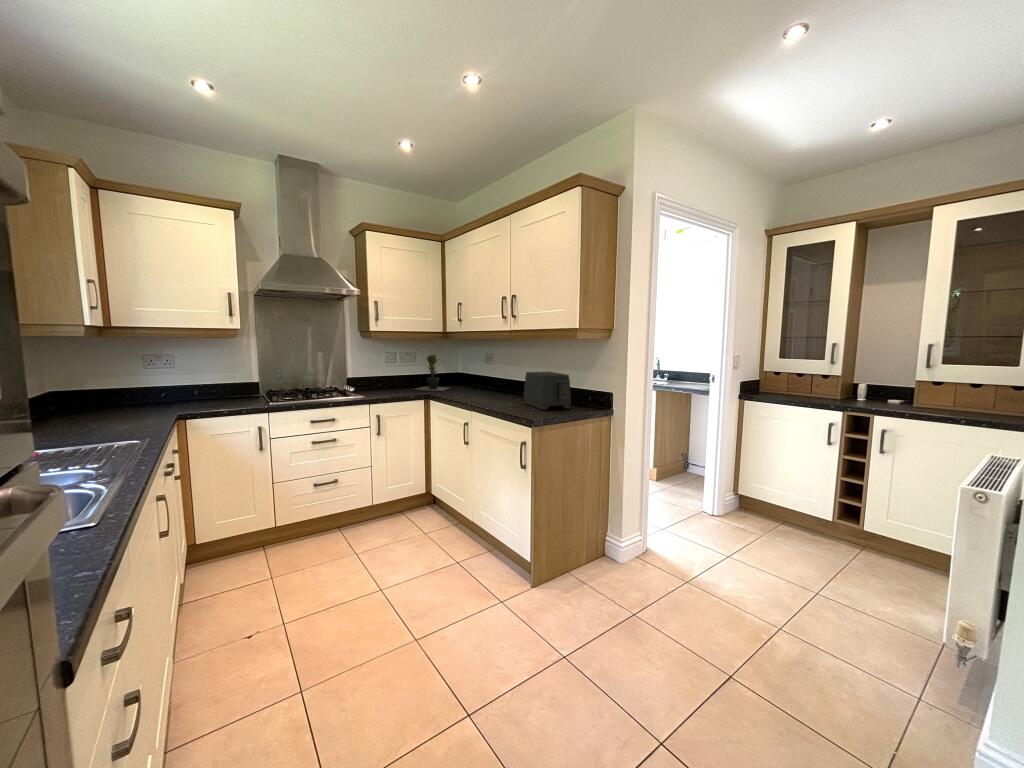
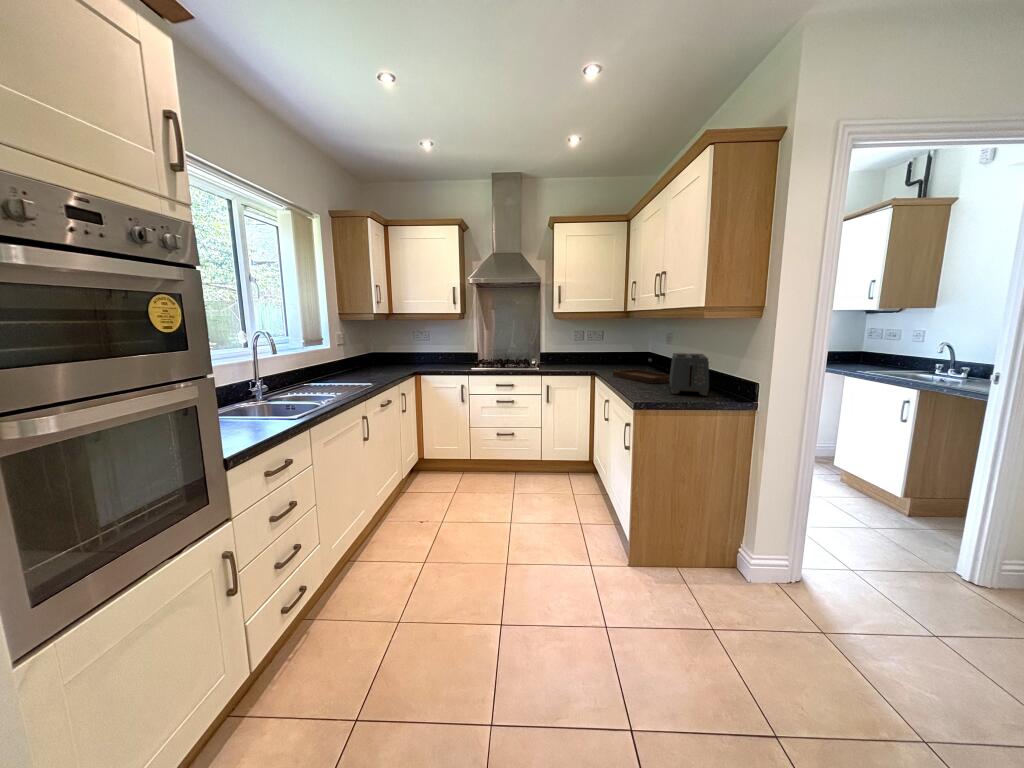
potted plant: present [414,355,450,391] -> none [589,333,631,369]
tray: none [456,378,521,402] -> present [613,359,670,384]

